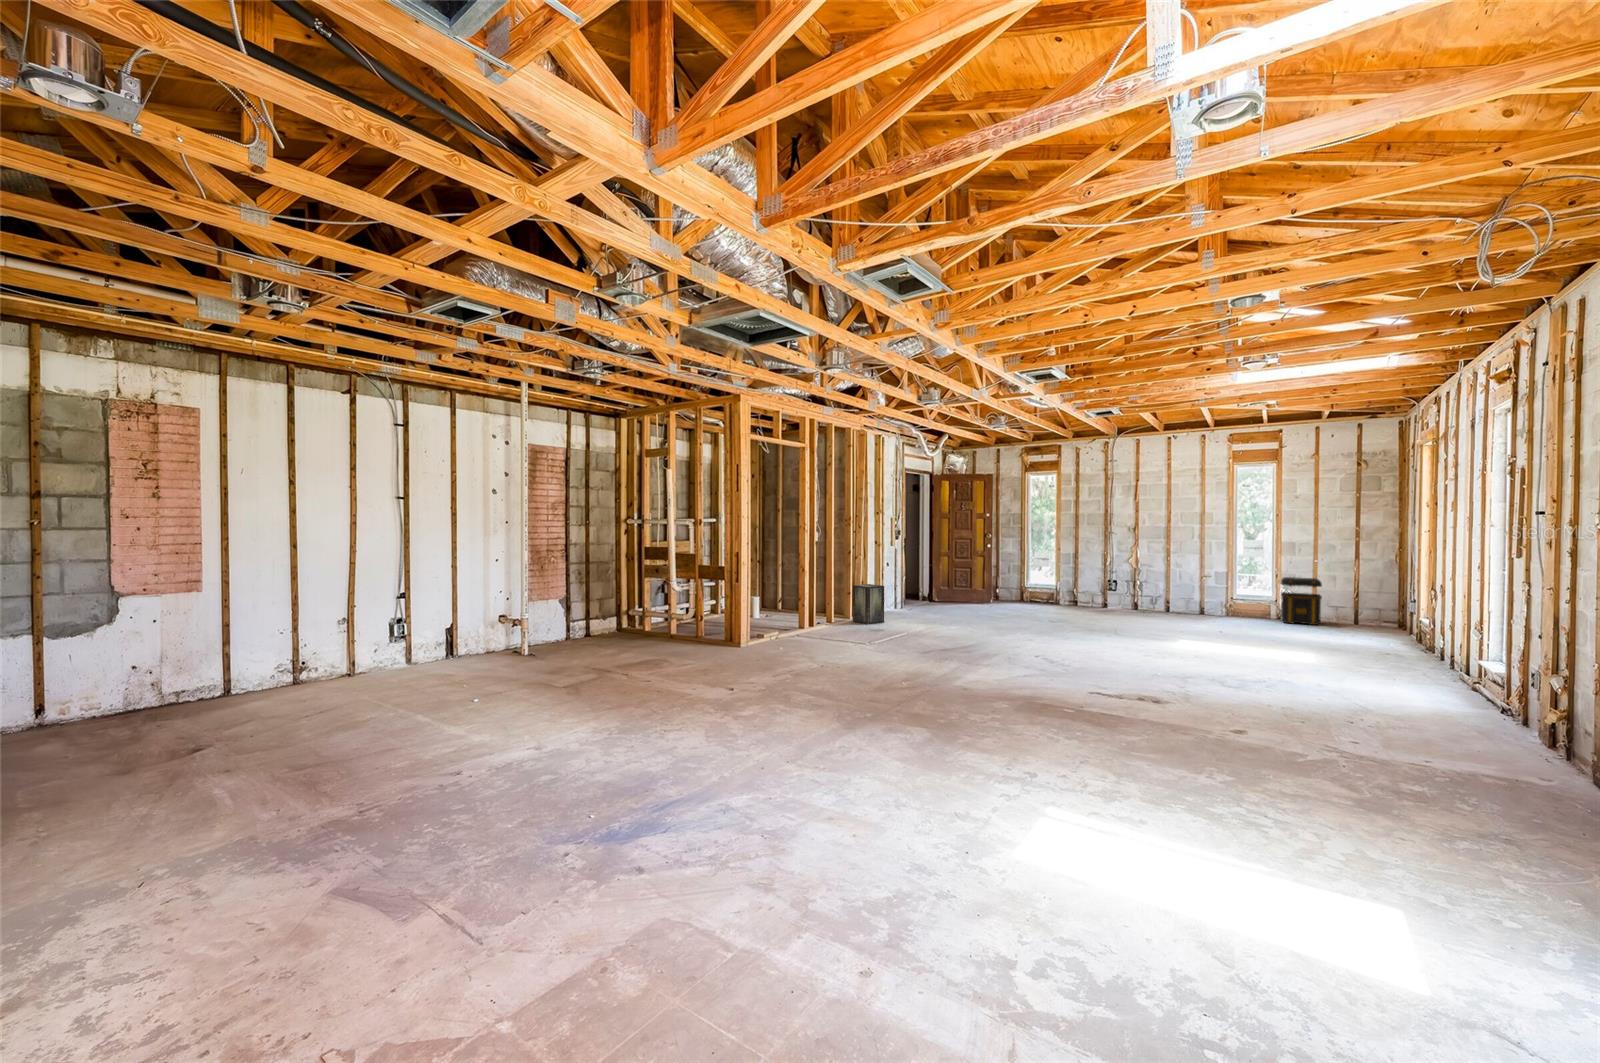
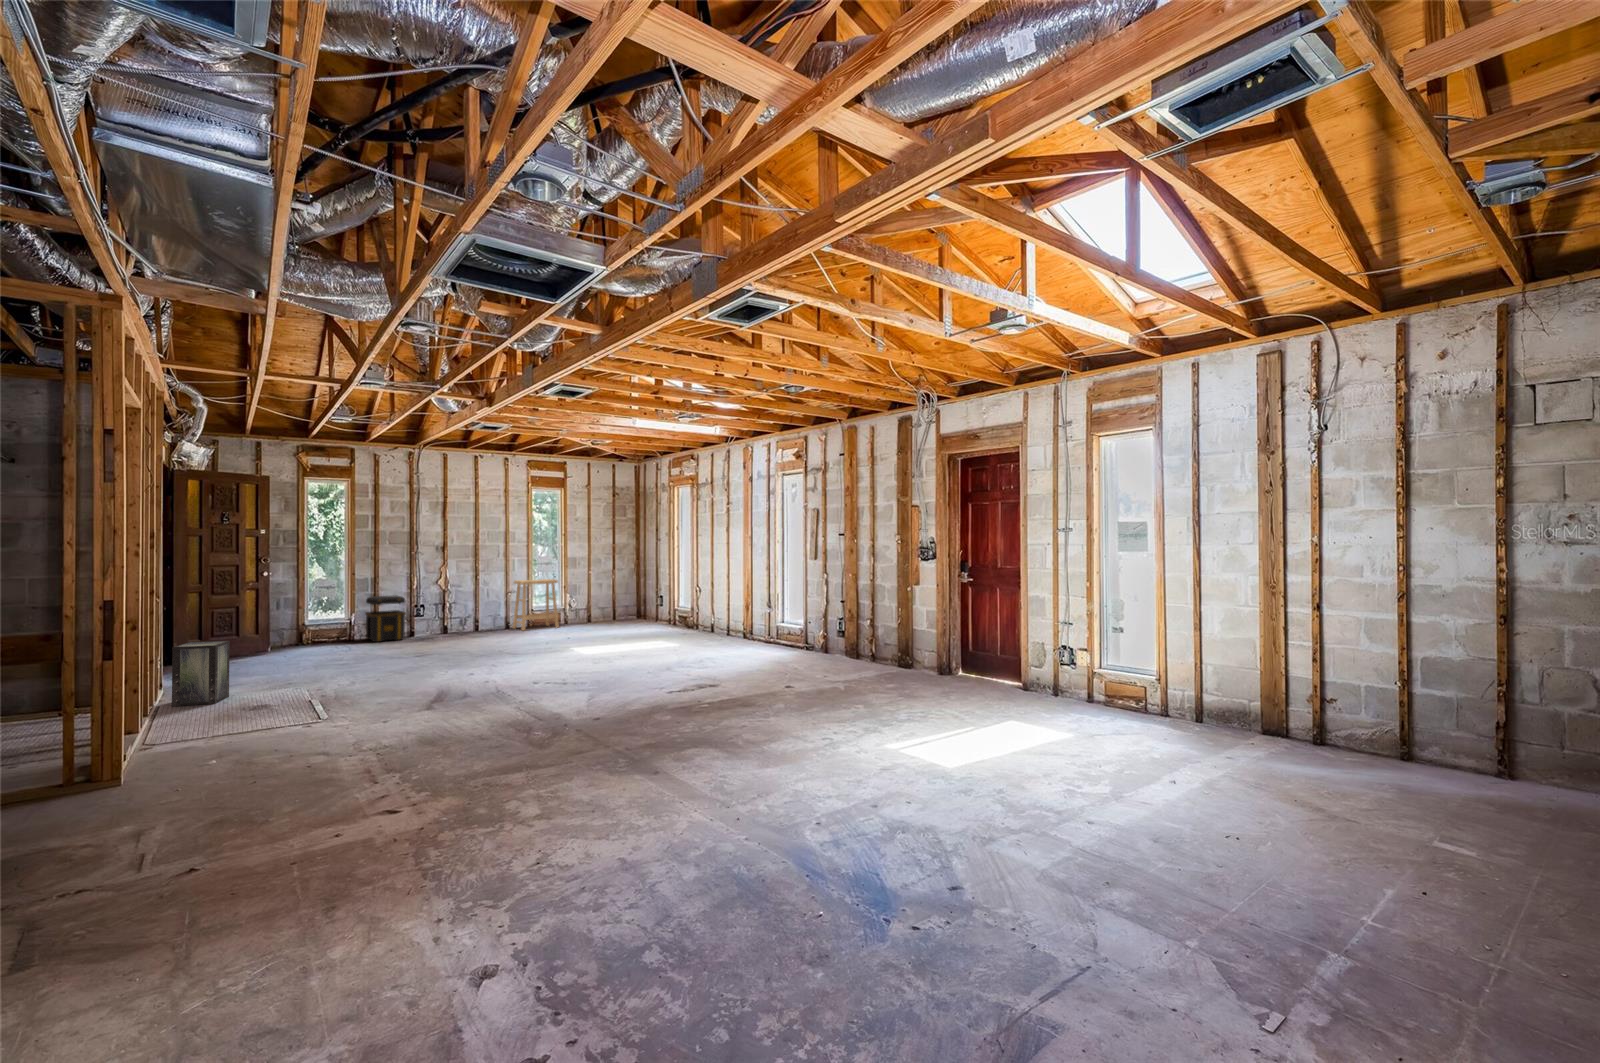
stool: none [1206,564,1257,621] -> present [513,579,559,631]
toolbox: present [1281,577,1322,625] -> present [366,595,406,642]

